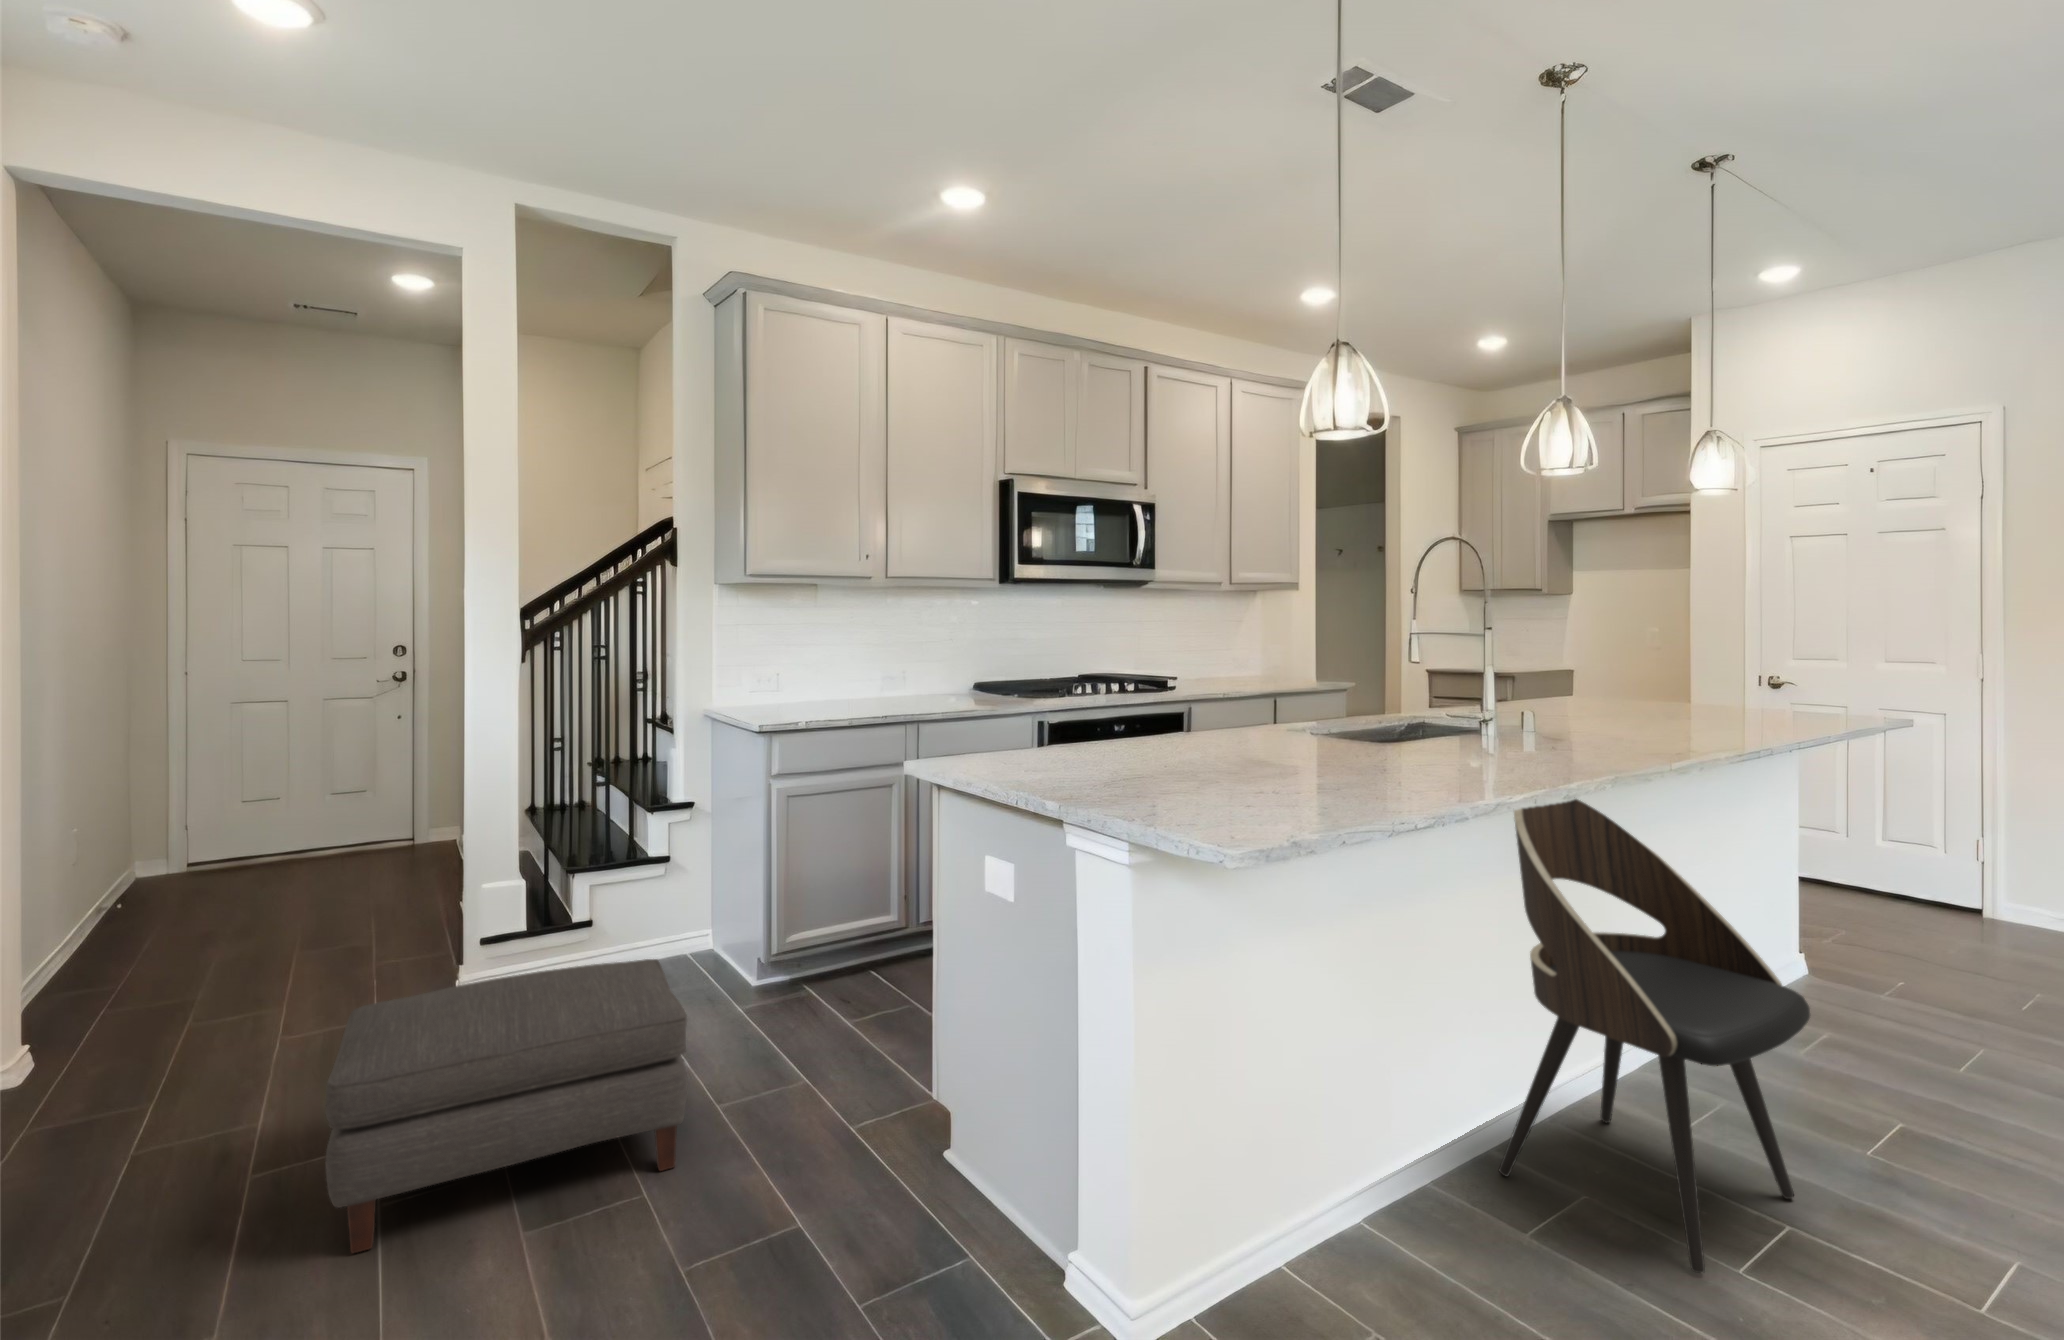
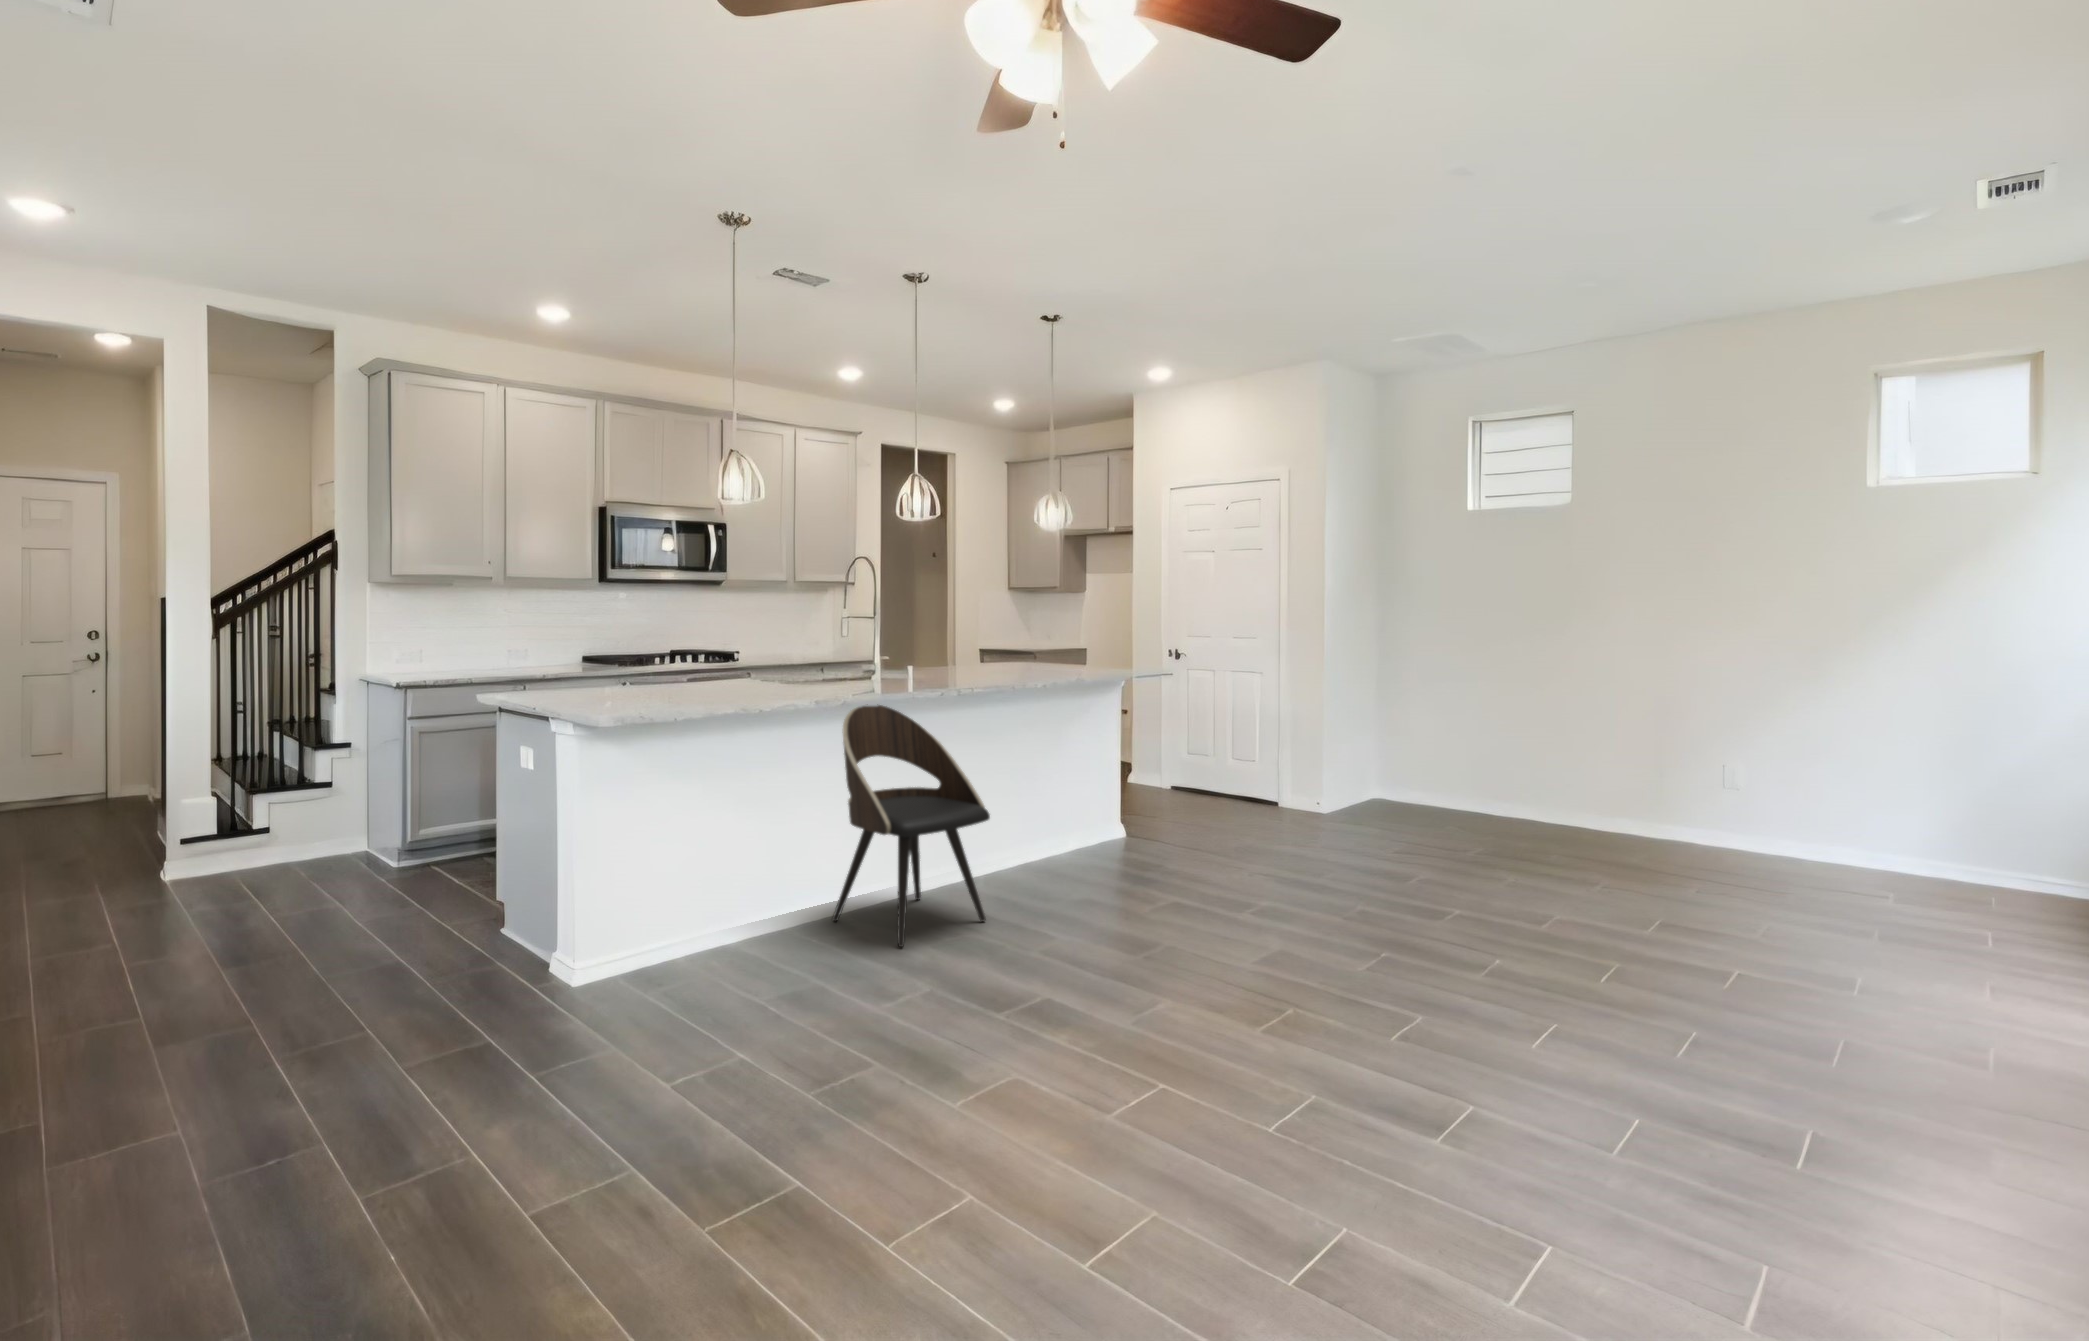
ottoman: present [326,959,687,1253] -> none [86,828,330,981]

